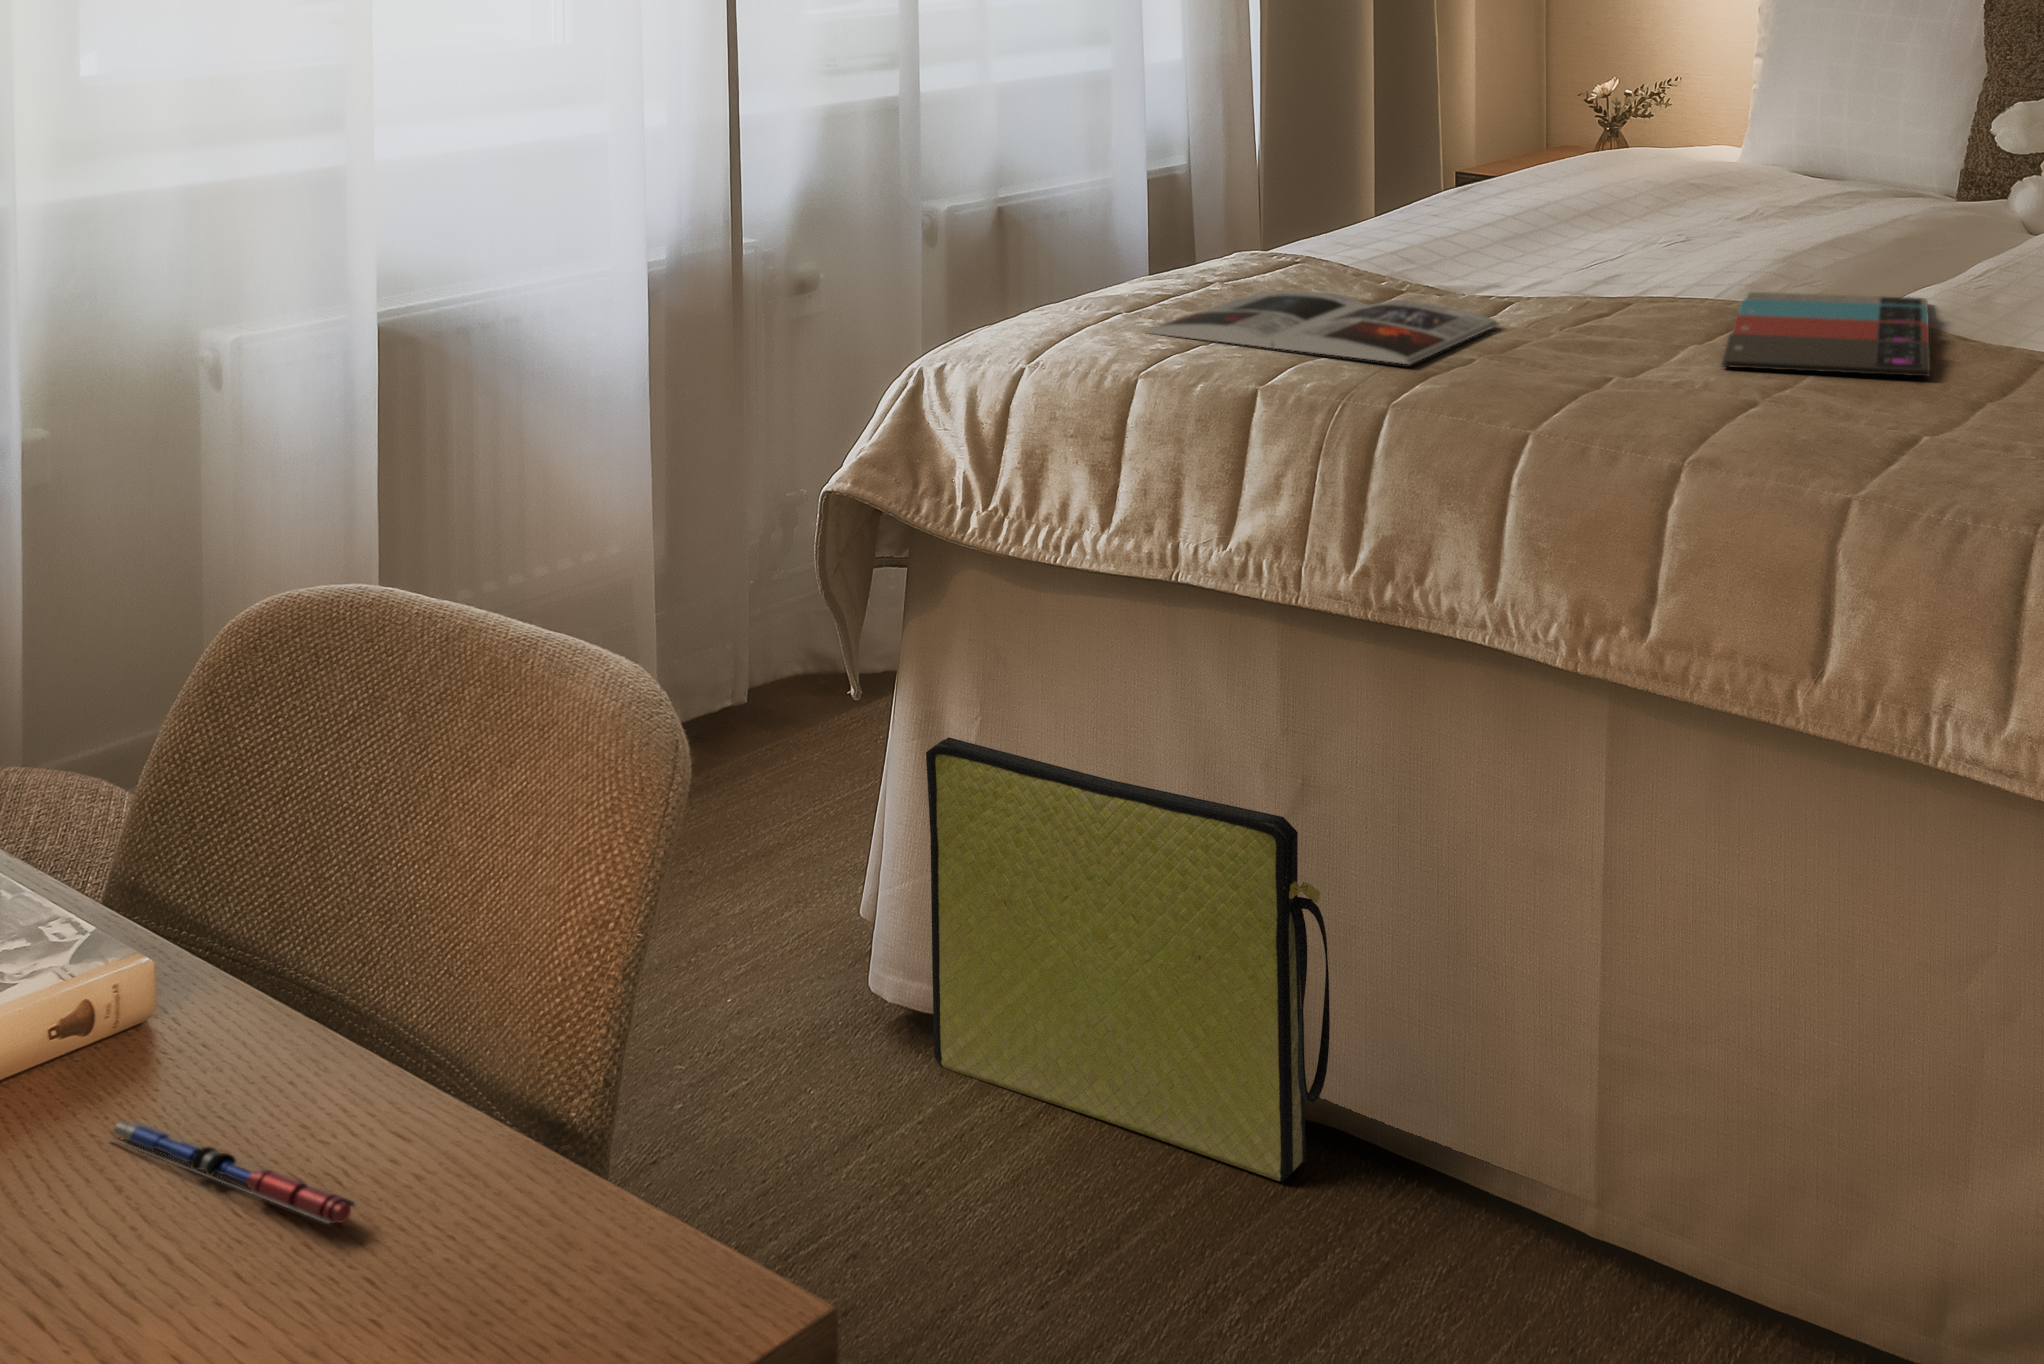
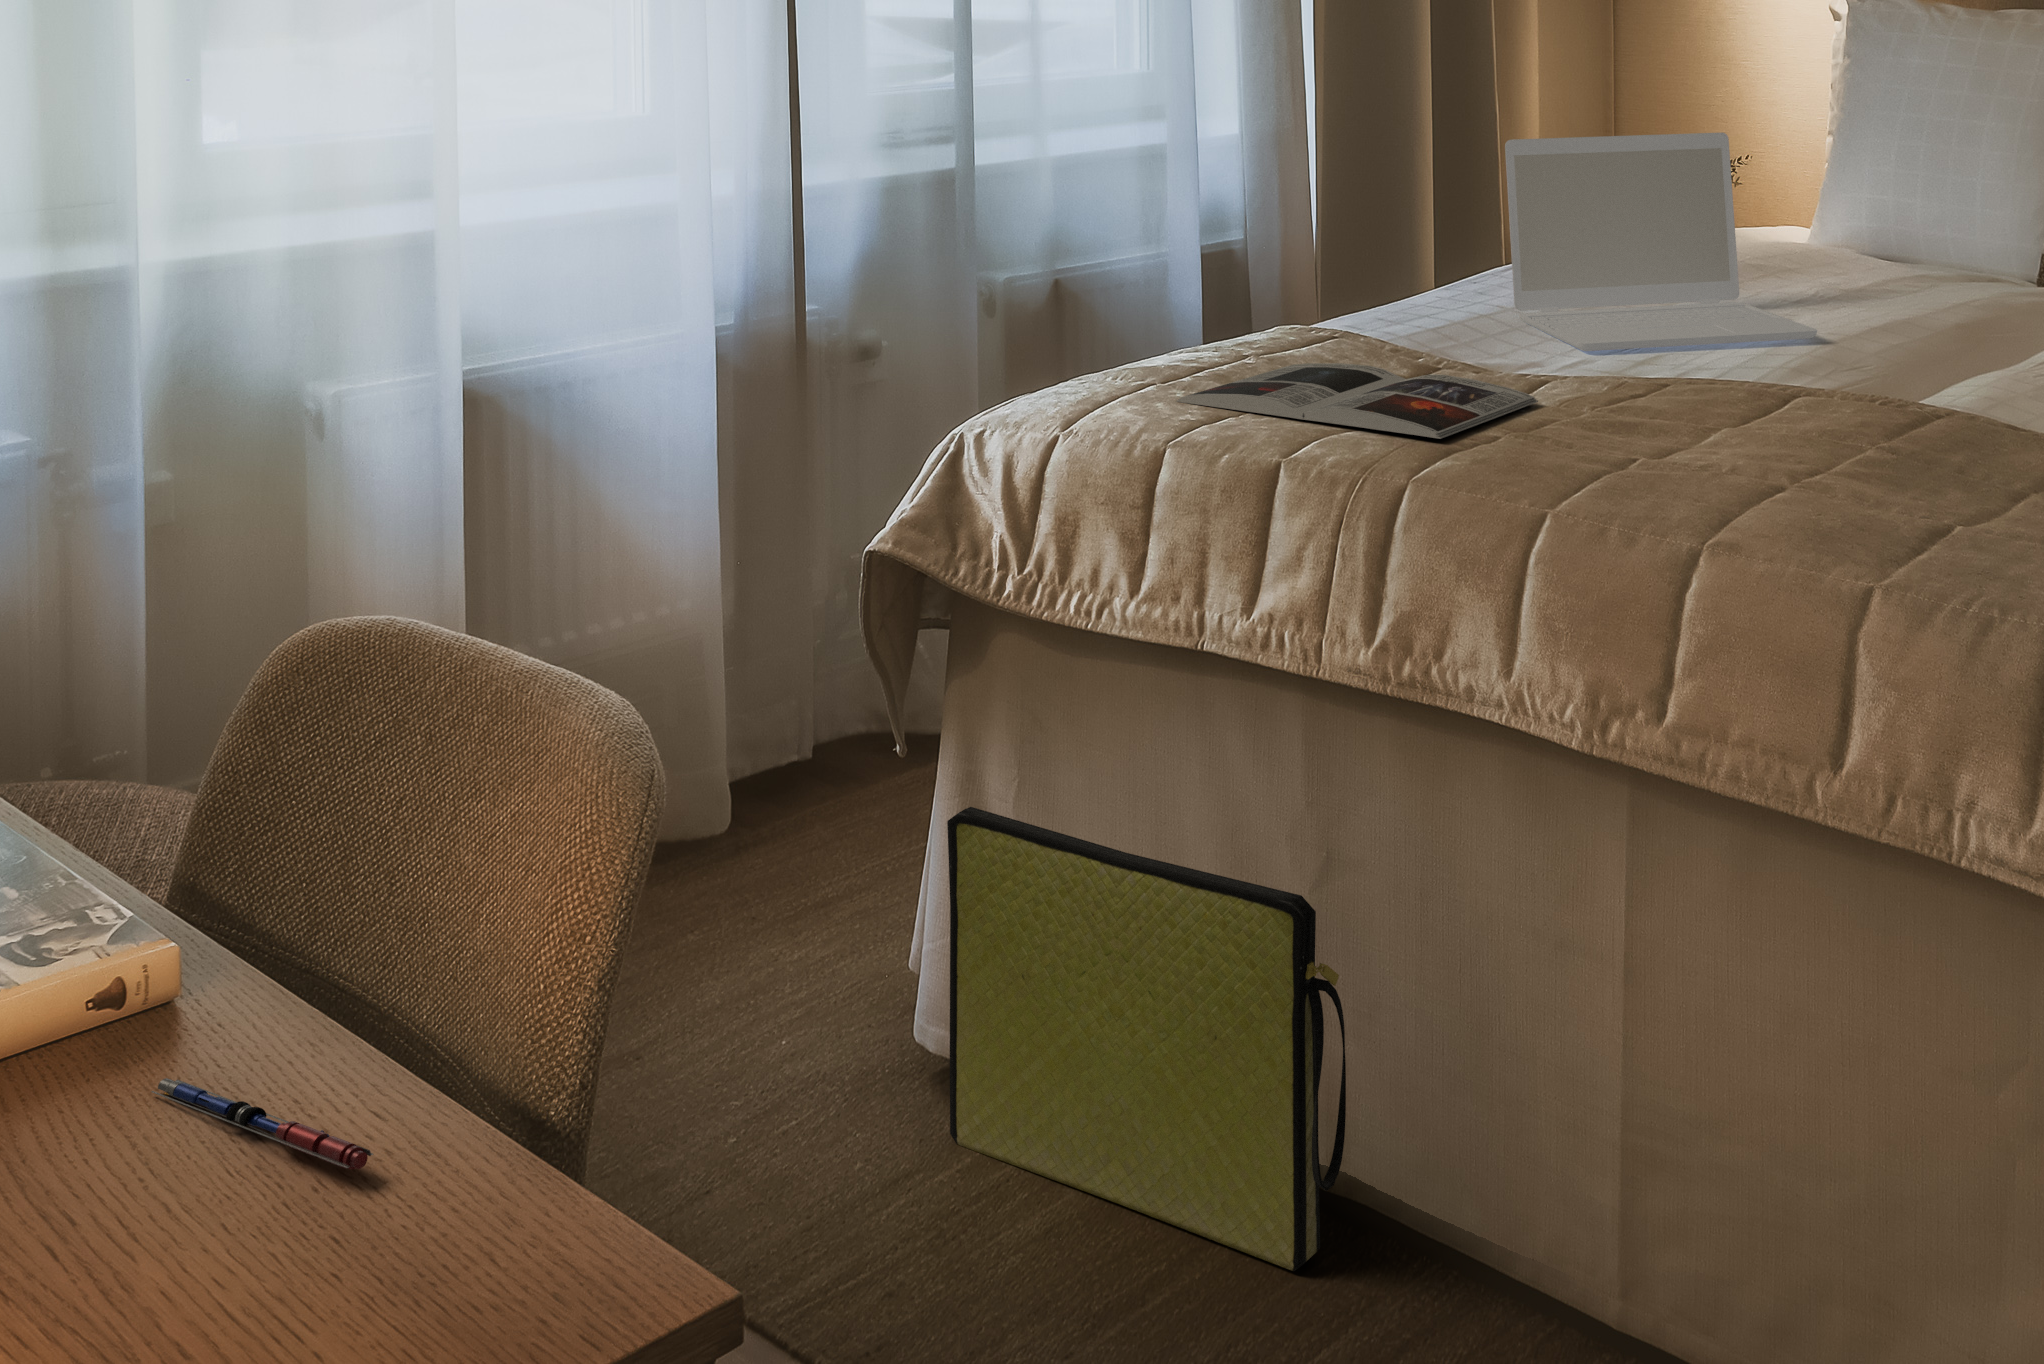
laptop: none [1453,59,1758,273] -> present [1505,133,1817,351]
smartphone: present [1722,292,1930,376] -> none [1760,375,1987,464]

